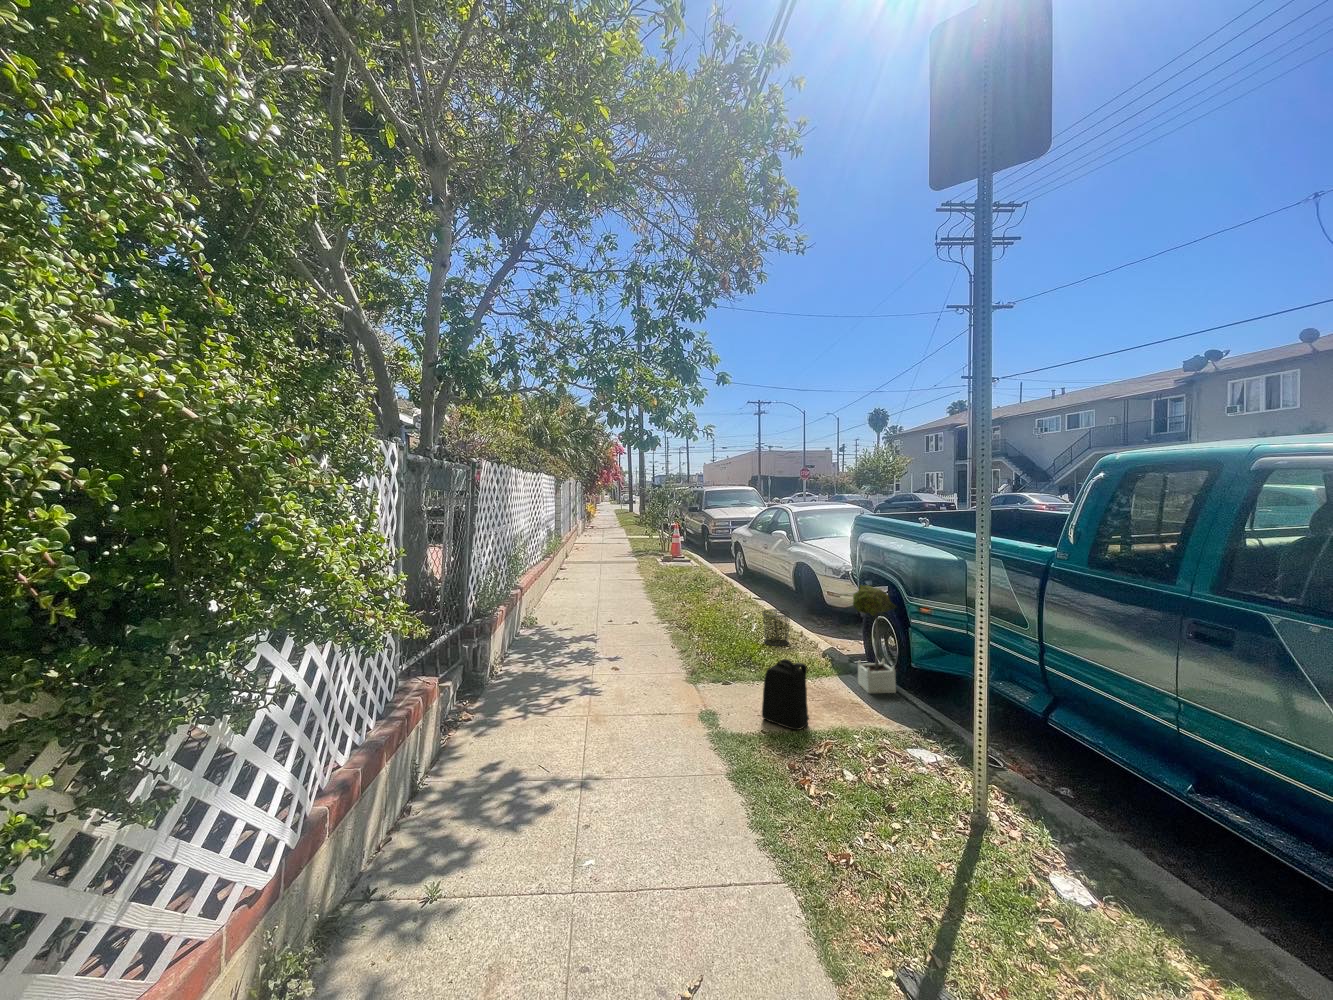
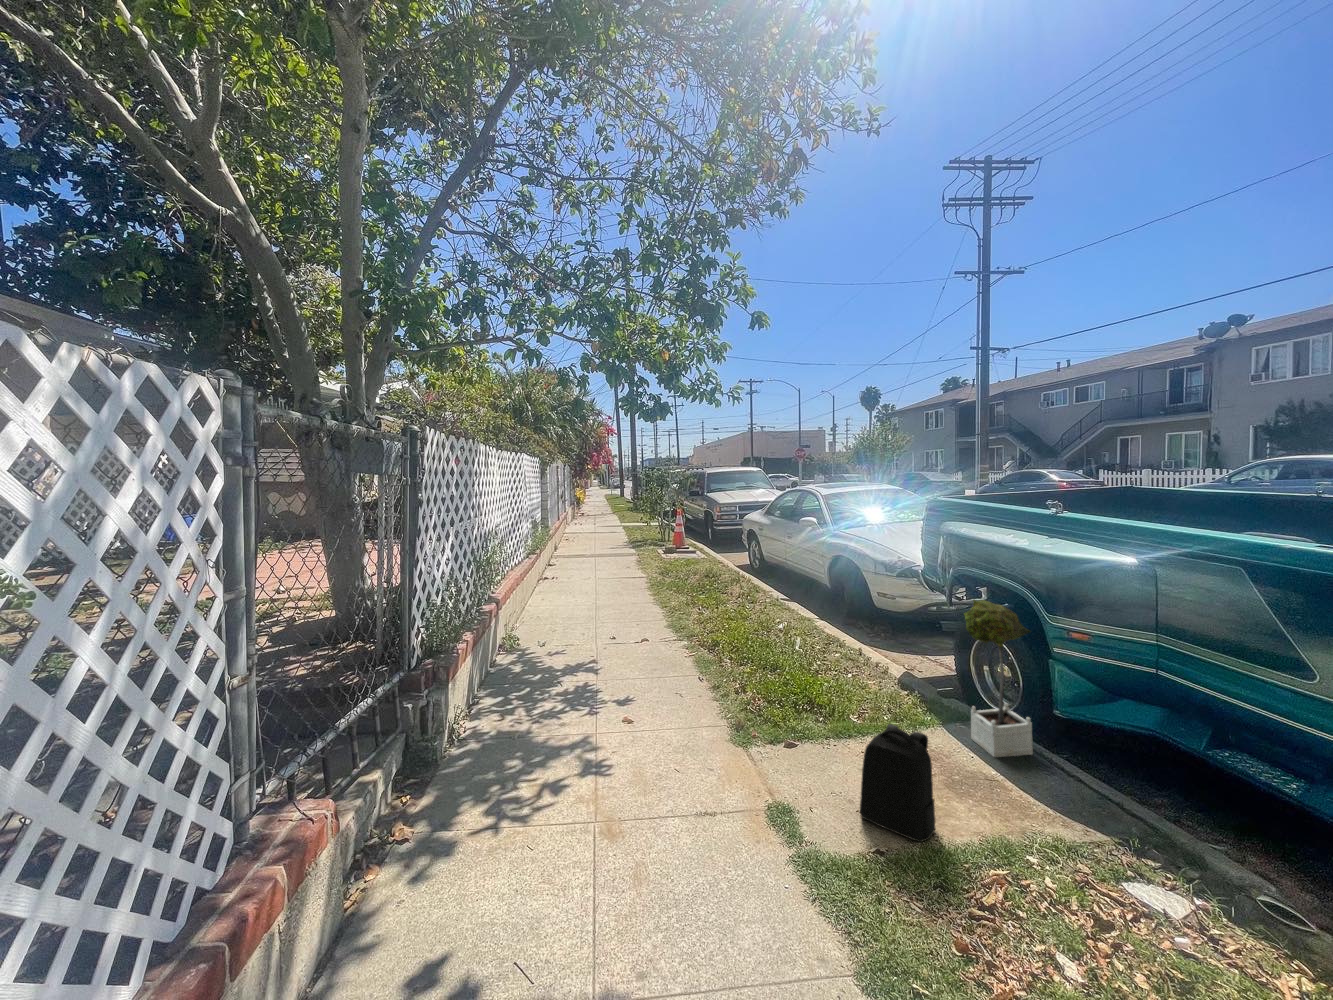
waste bin: present [762,609,791,646] -> none [812,623,851,673]

